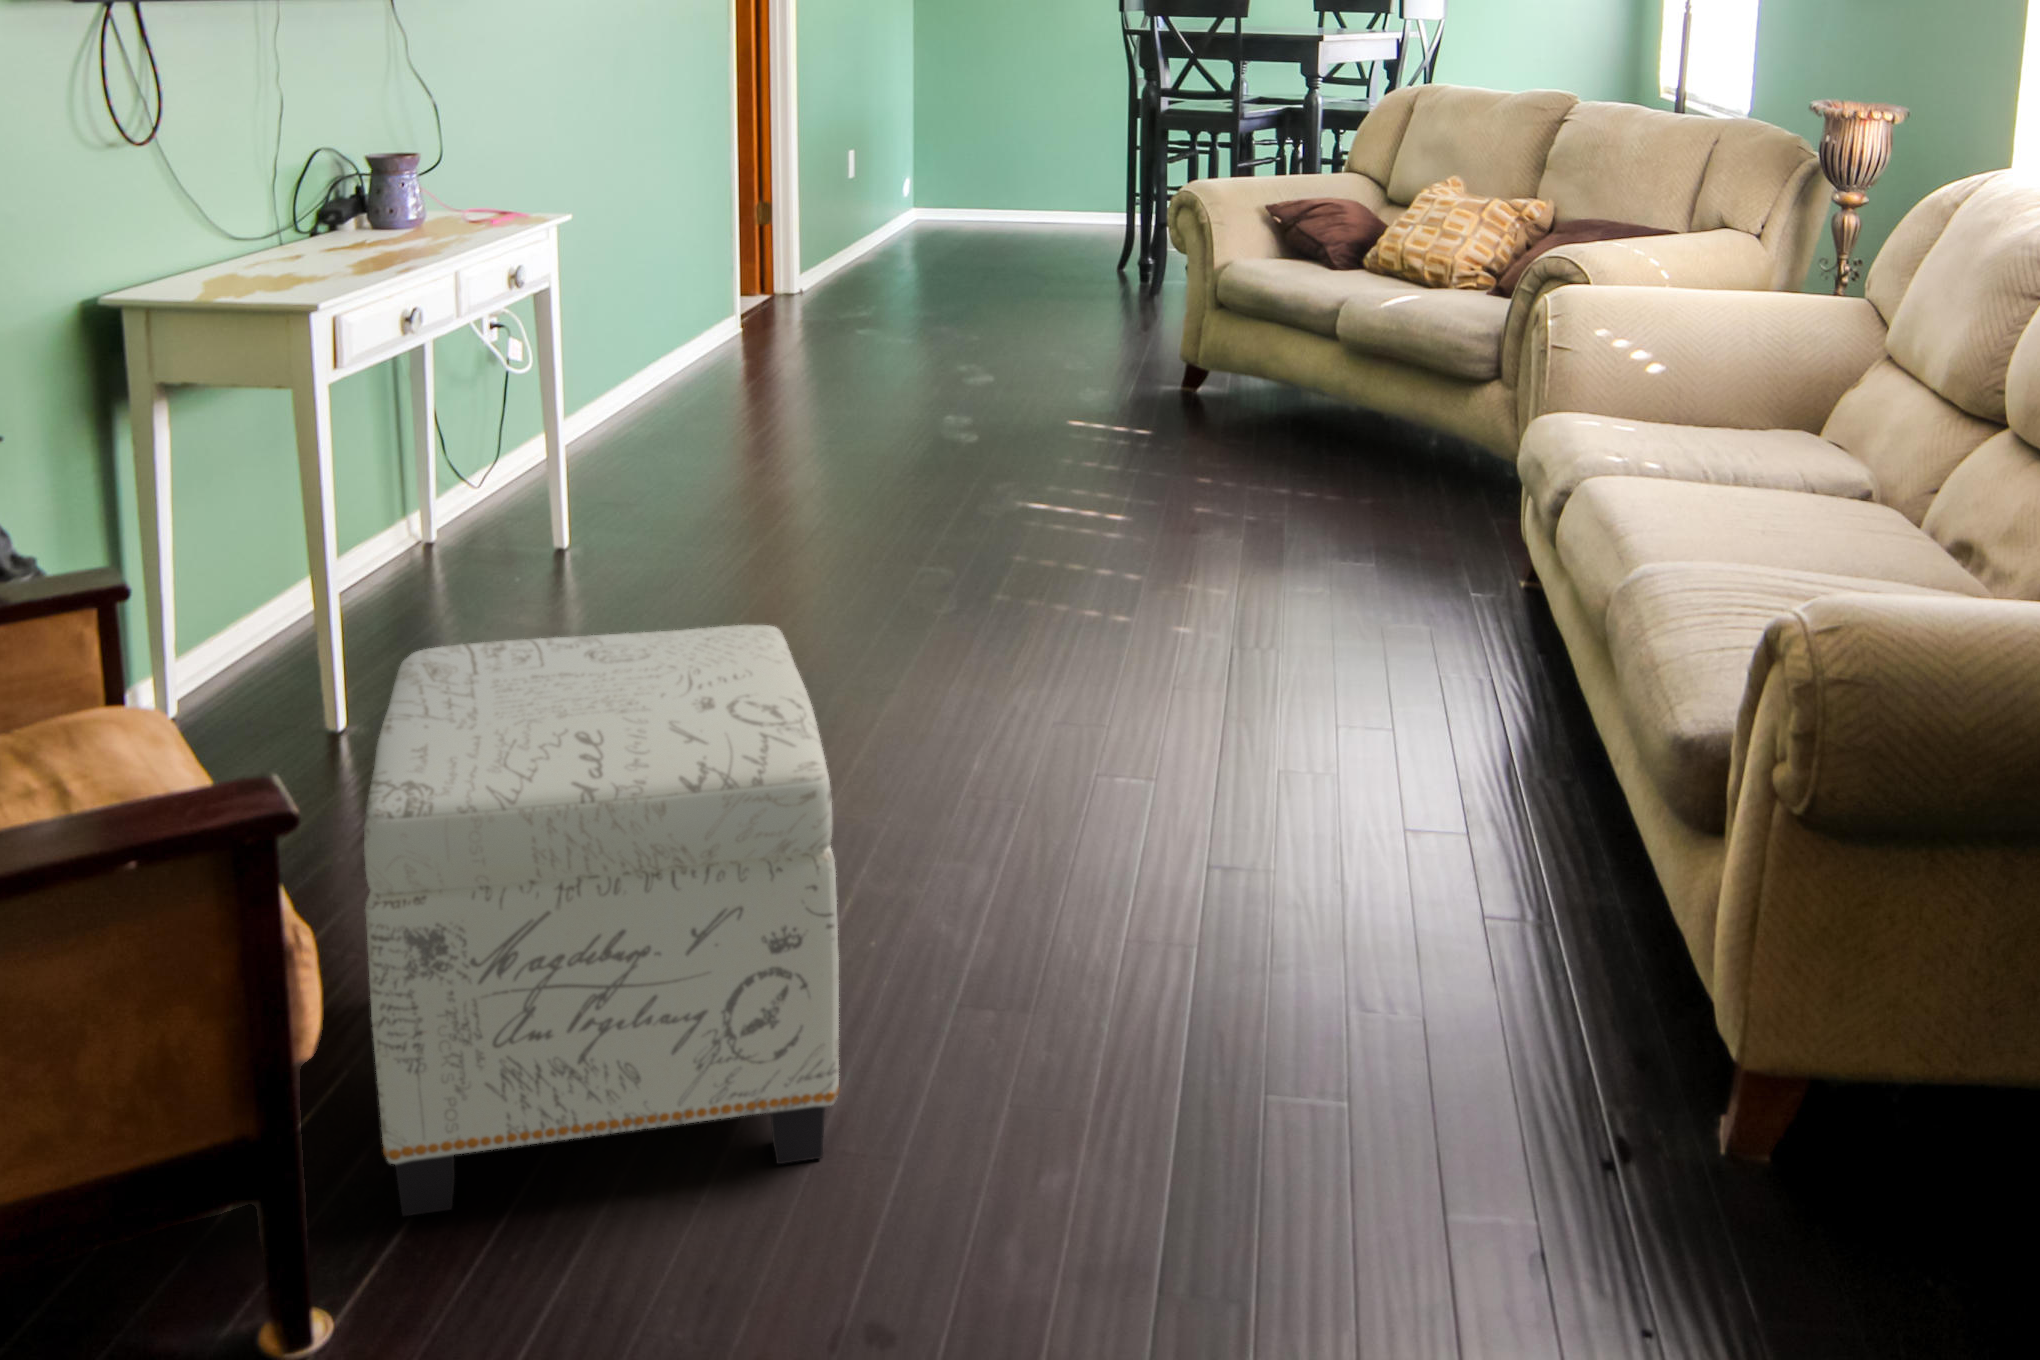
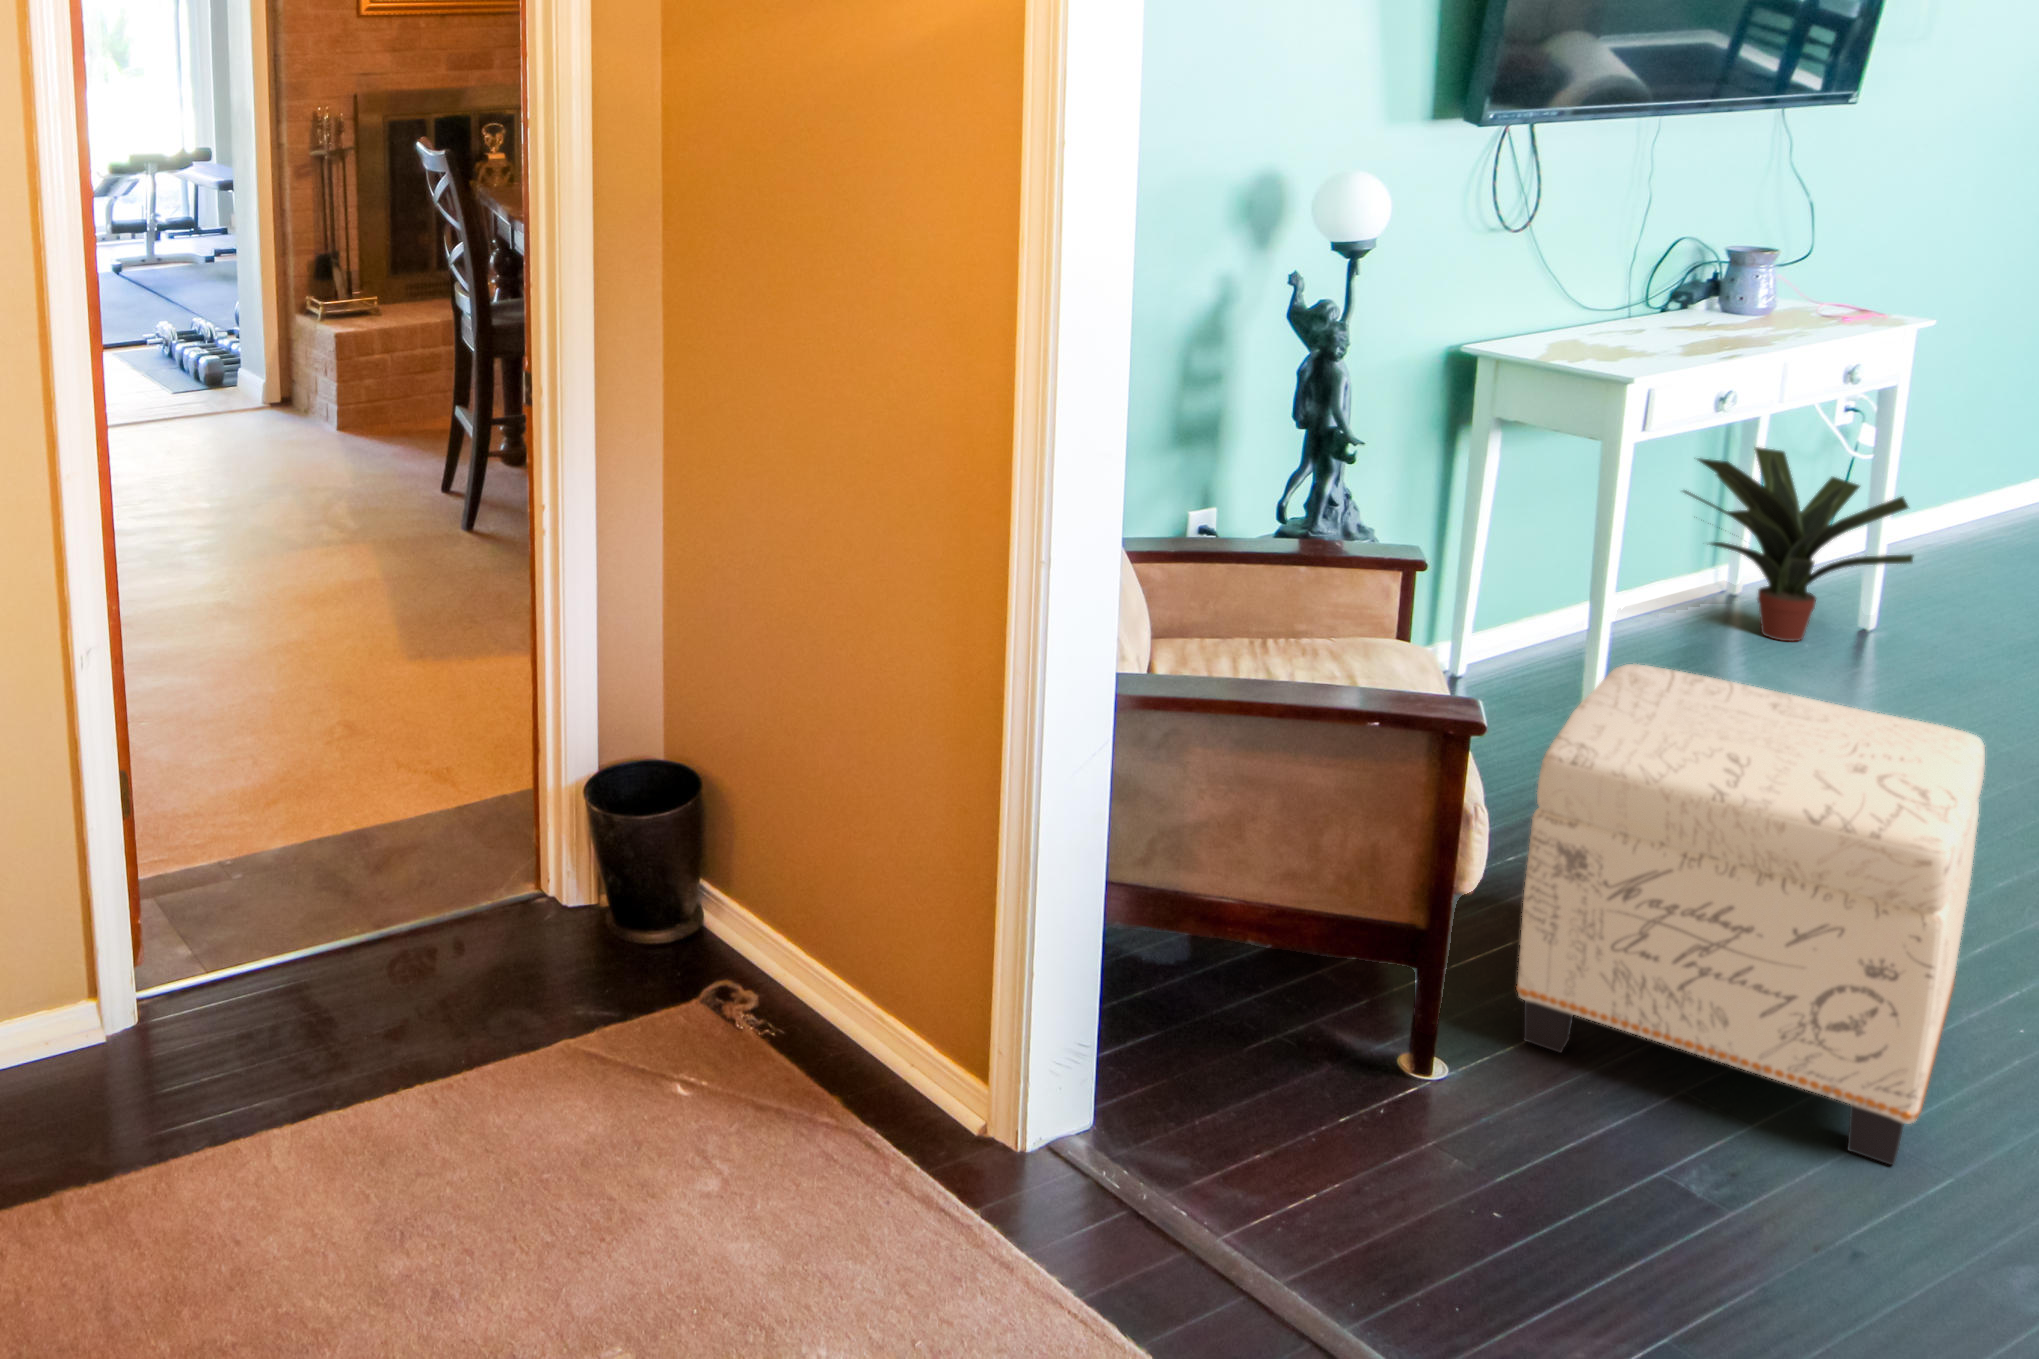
potted plant: none [366,376,588,577] -> present [1683,447,1913,641]

